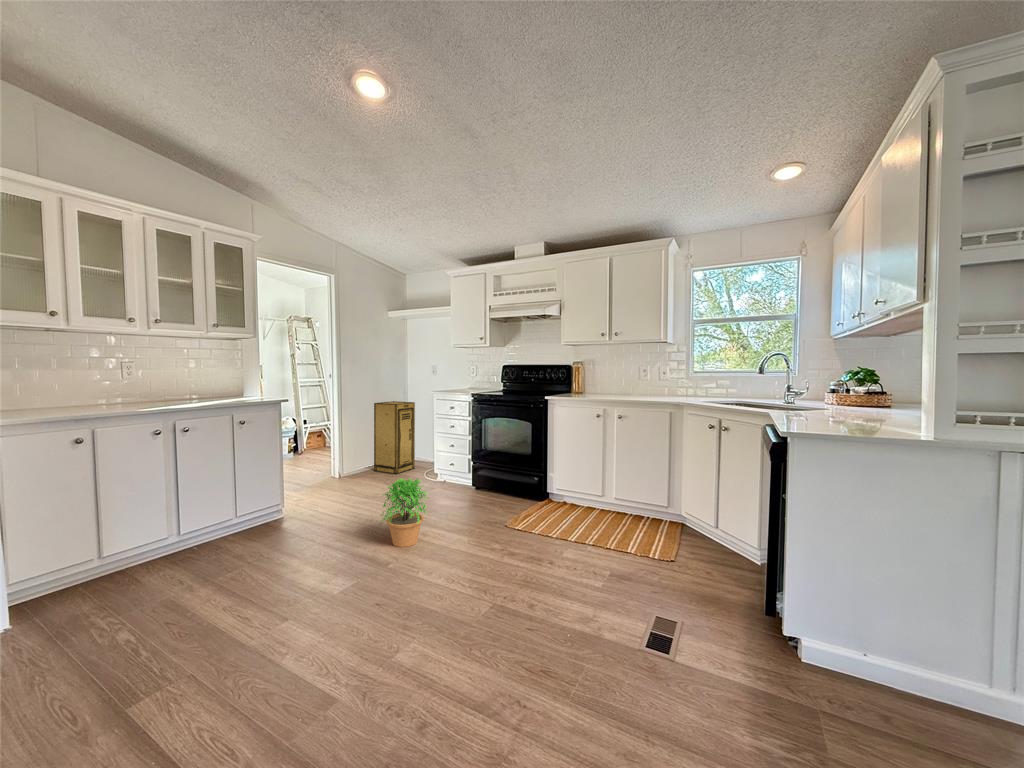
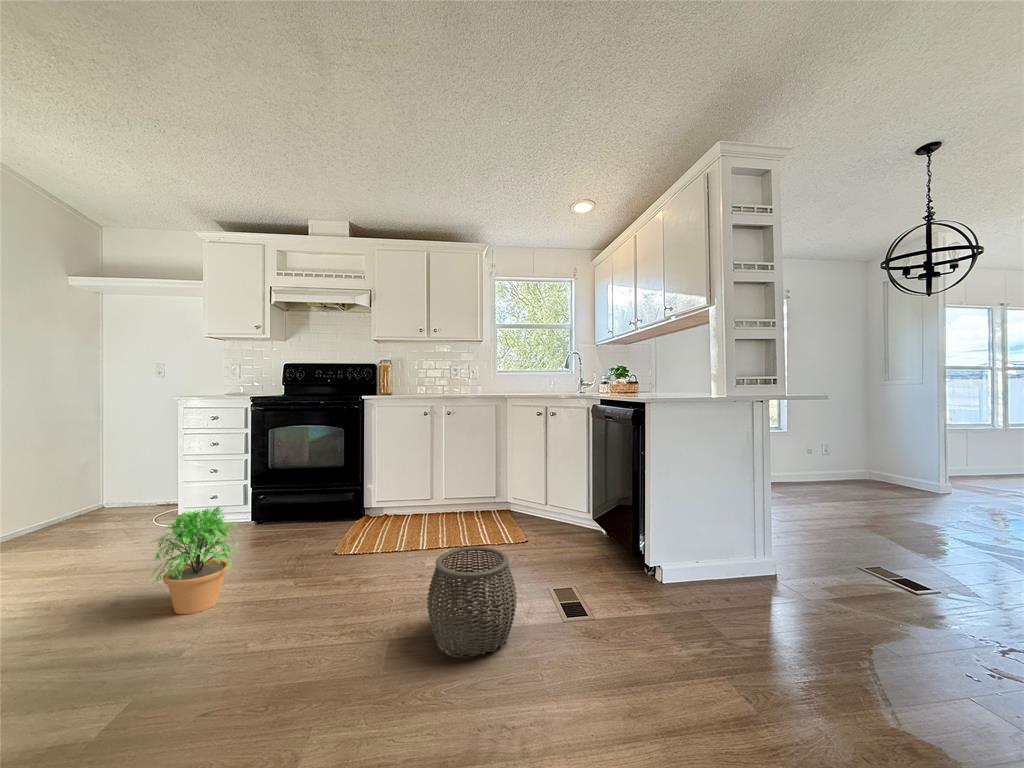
storage cabinet: present [374,401,415,474] -> none [35,417,125,536]
woven basket: none [501,557,584,663] -> present [427,547,517,657]

